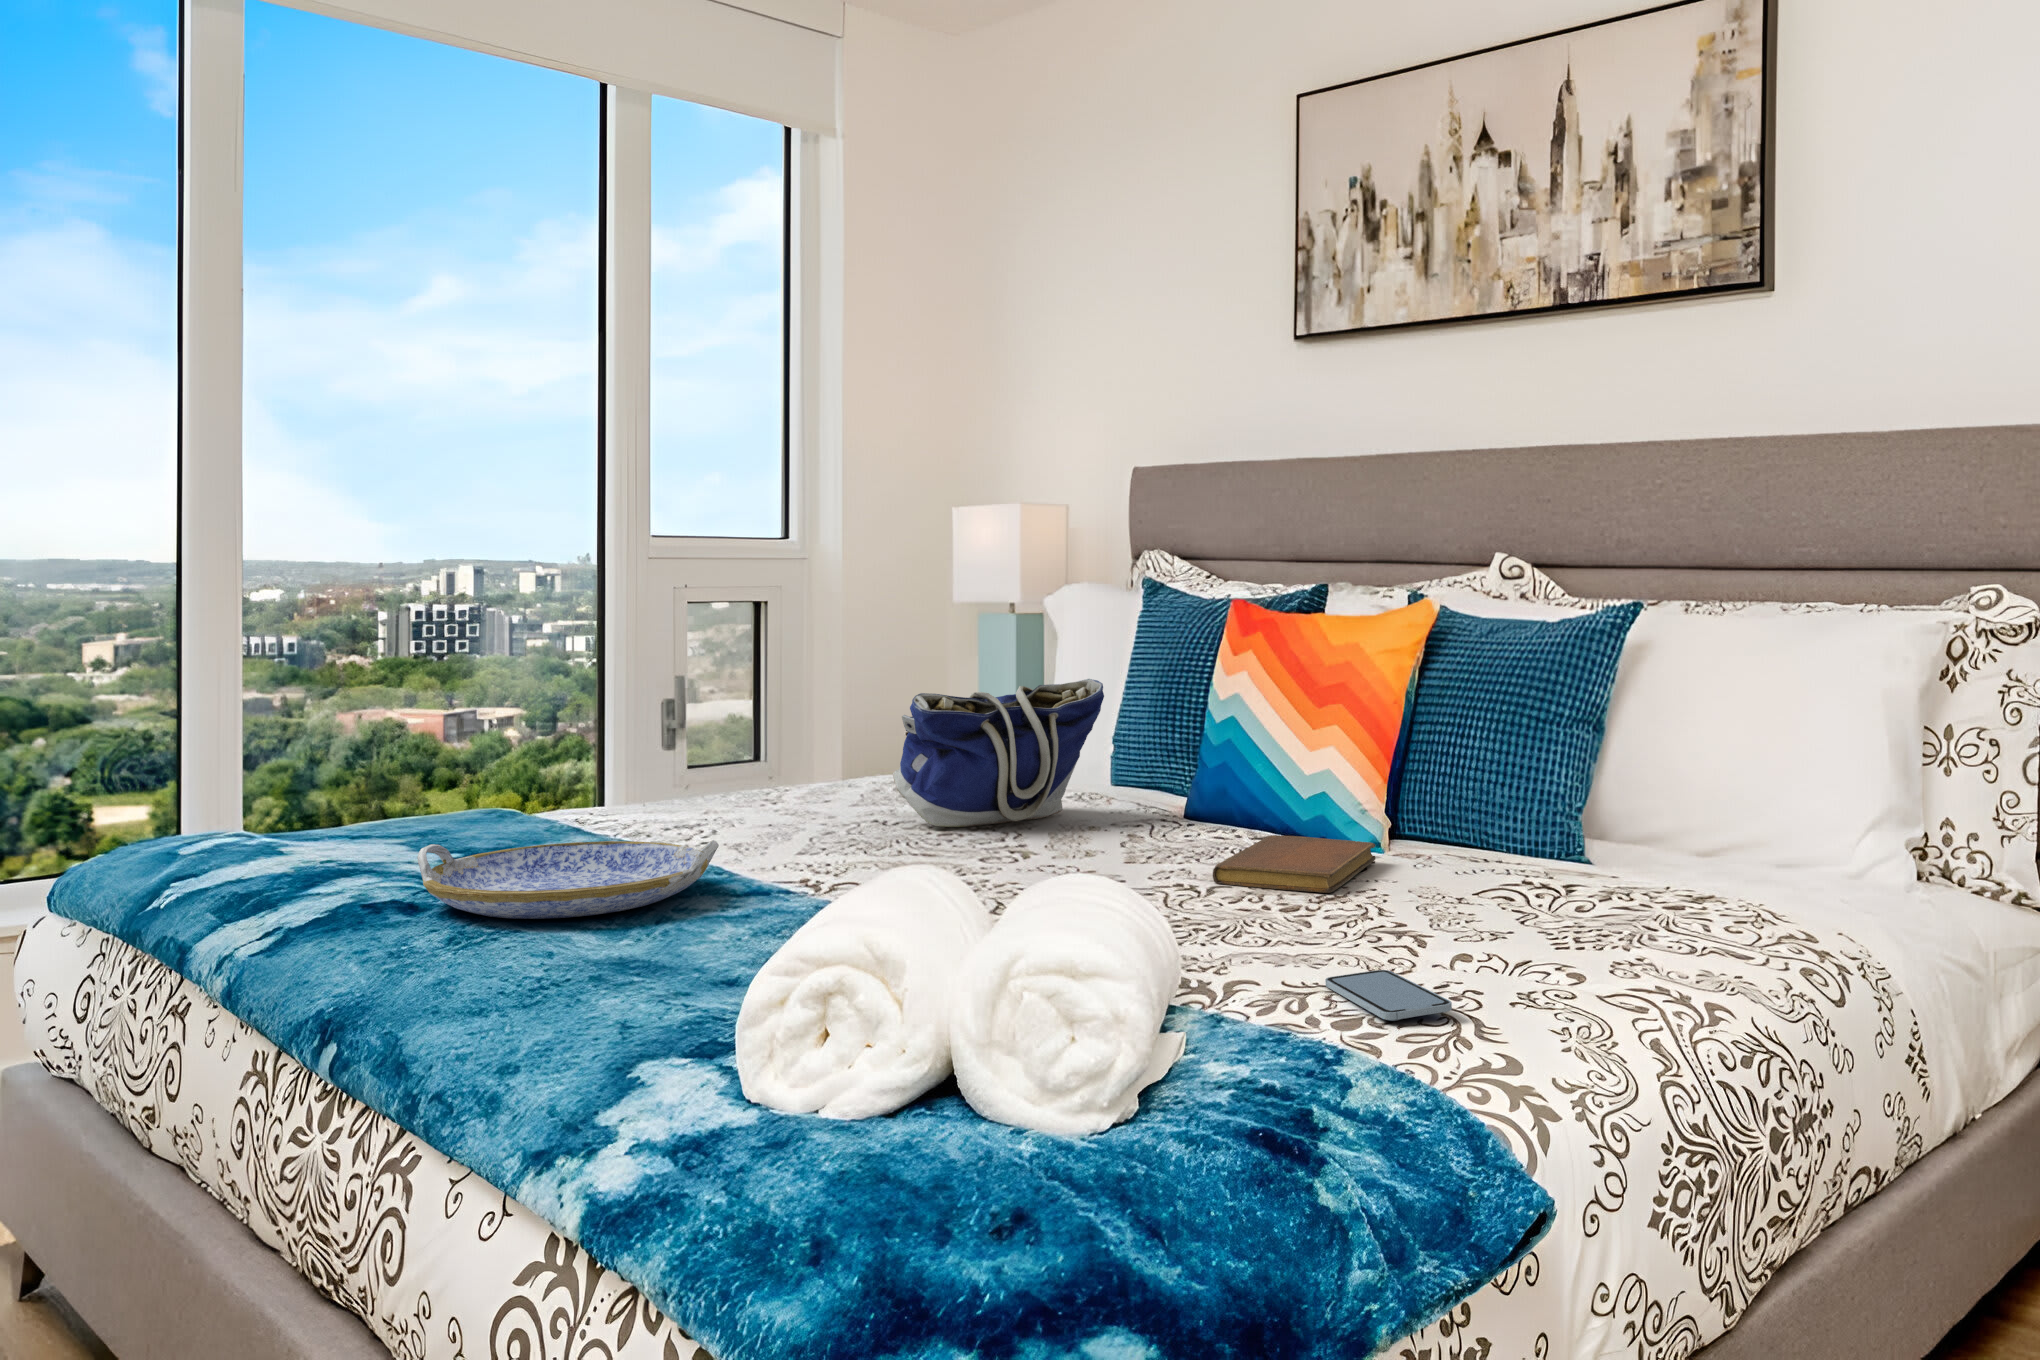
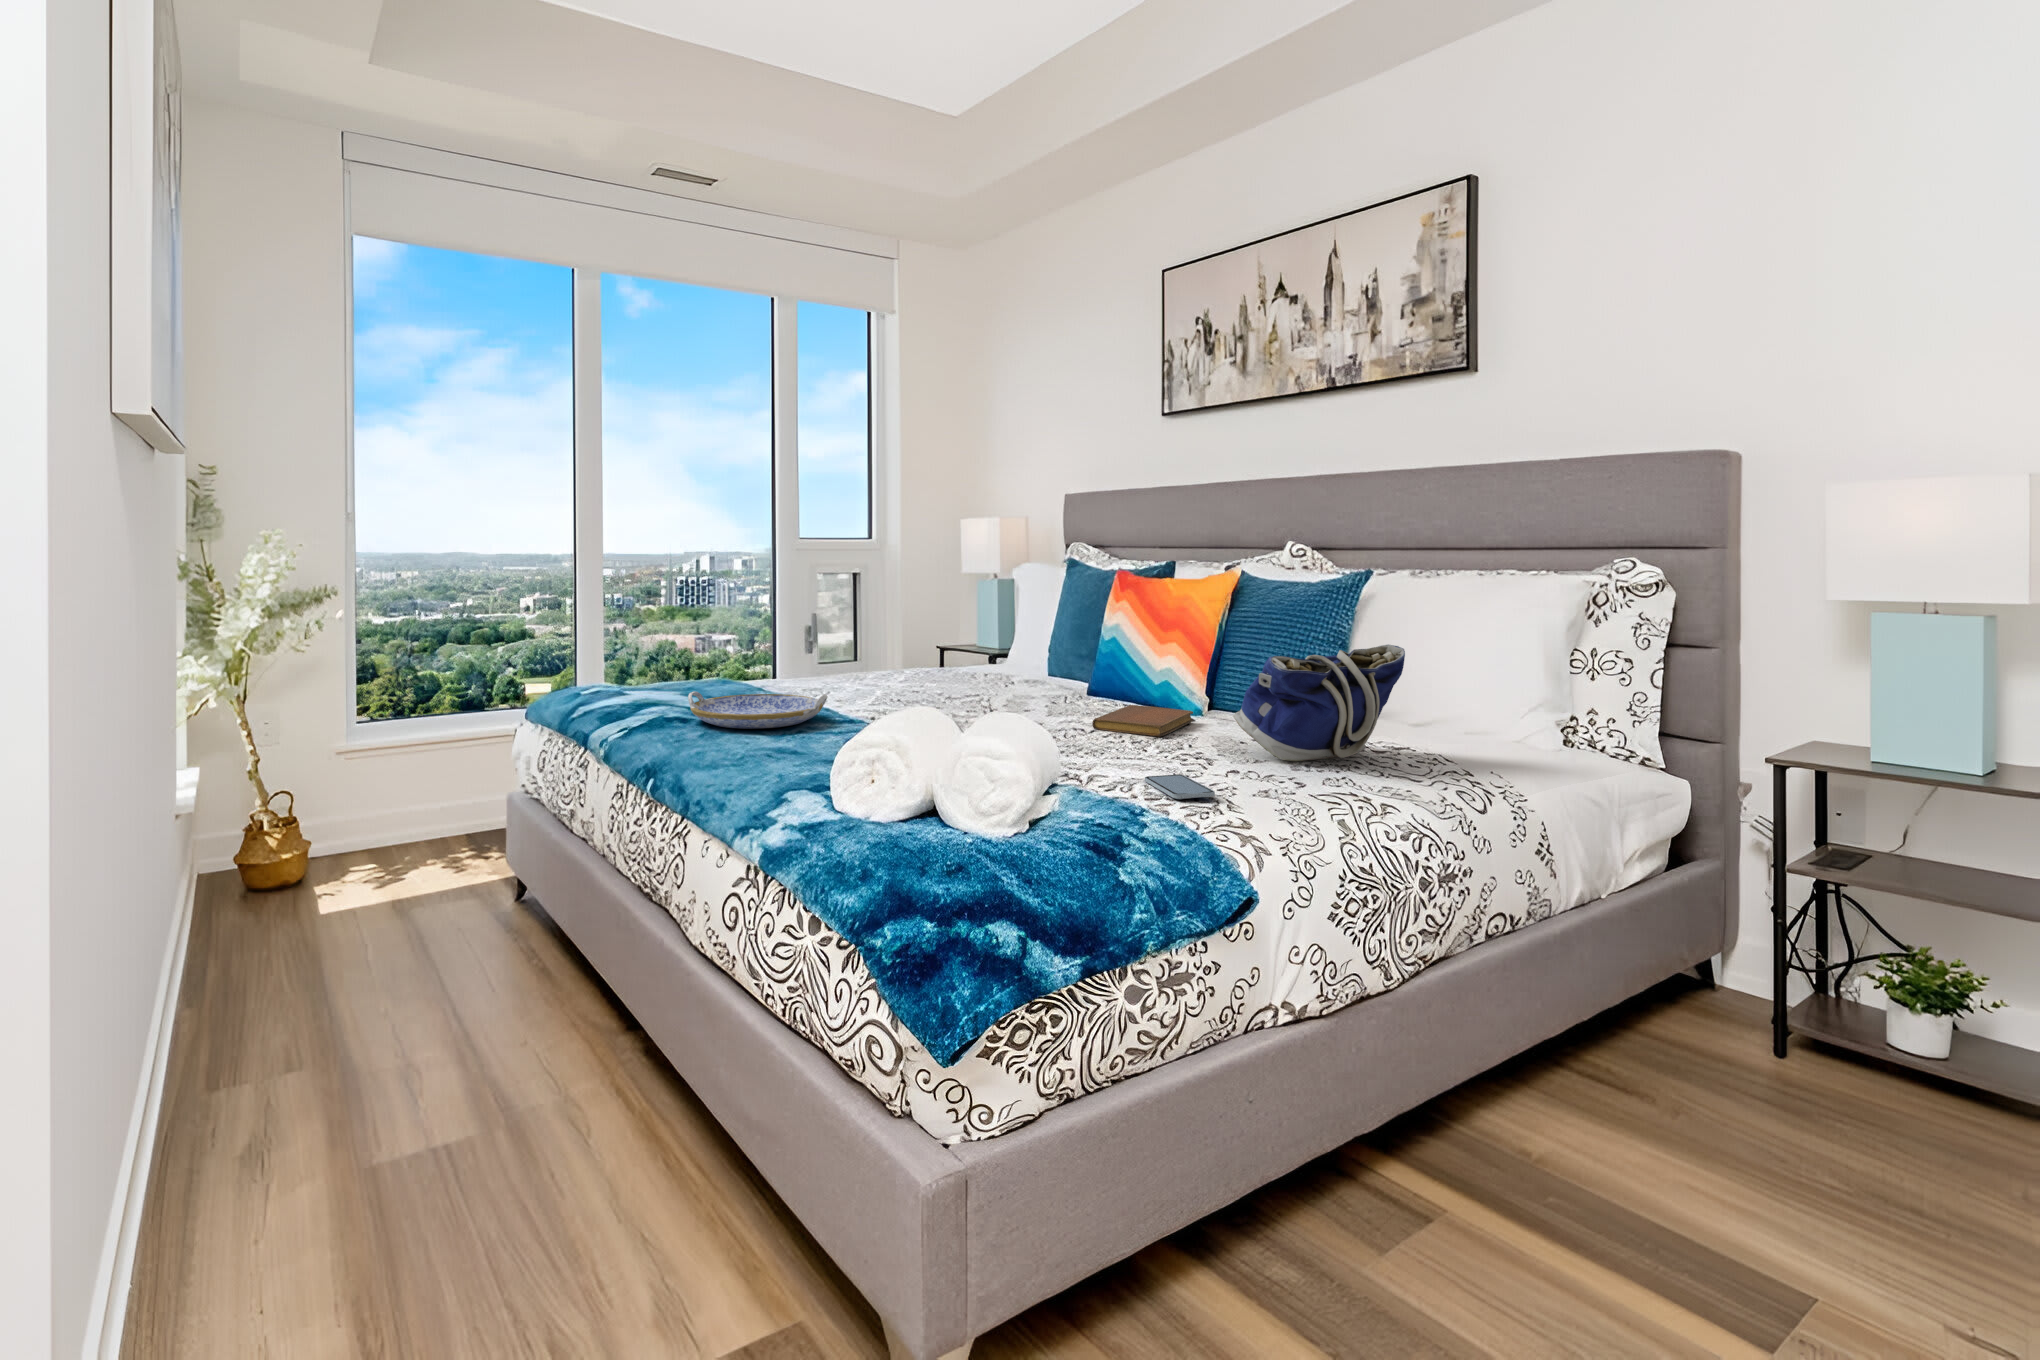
tote bag: present [893,679,1104,827] -> present [1233,645,1405,761]

